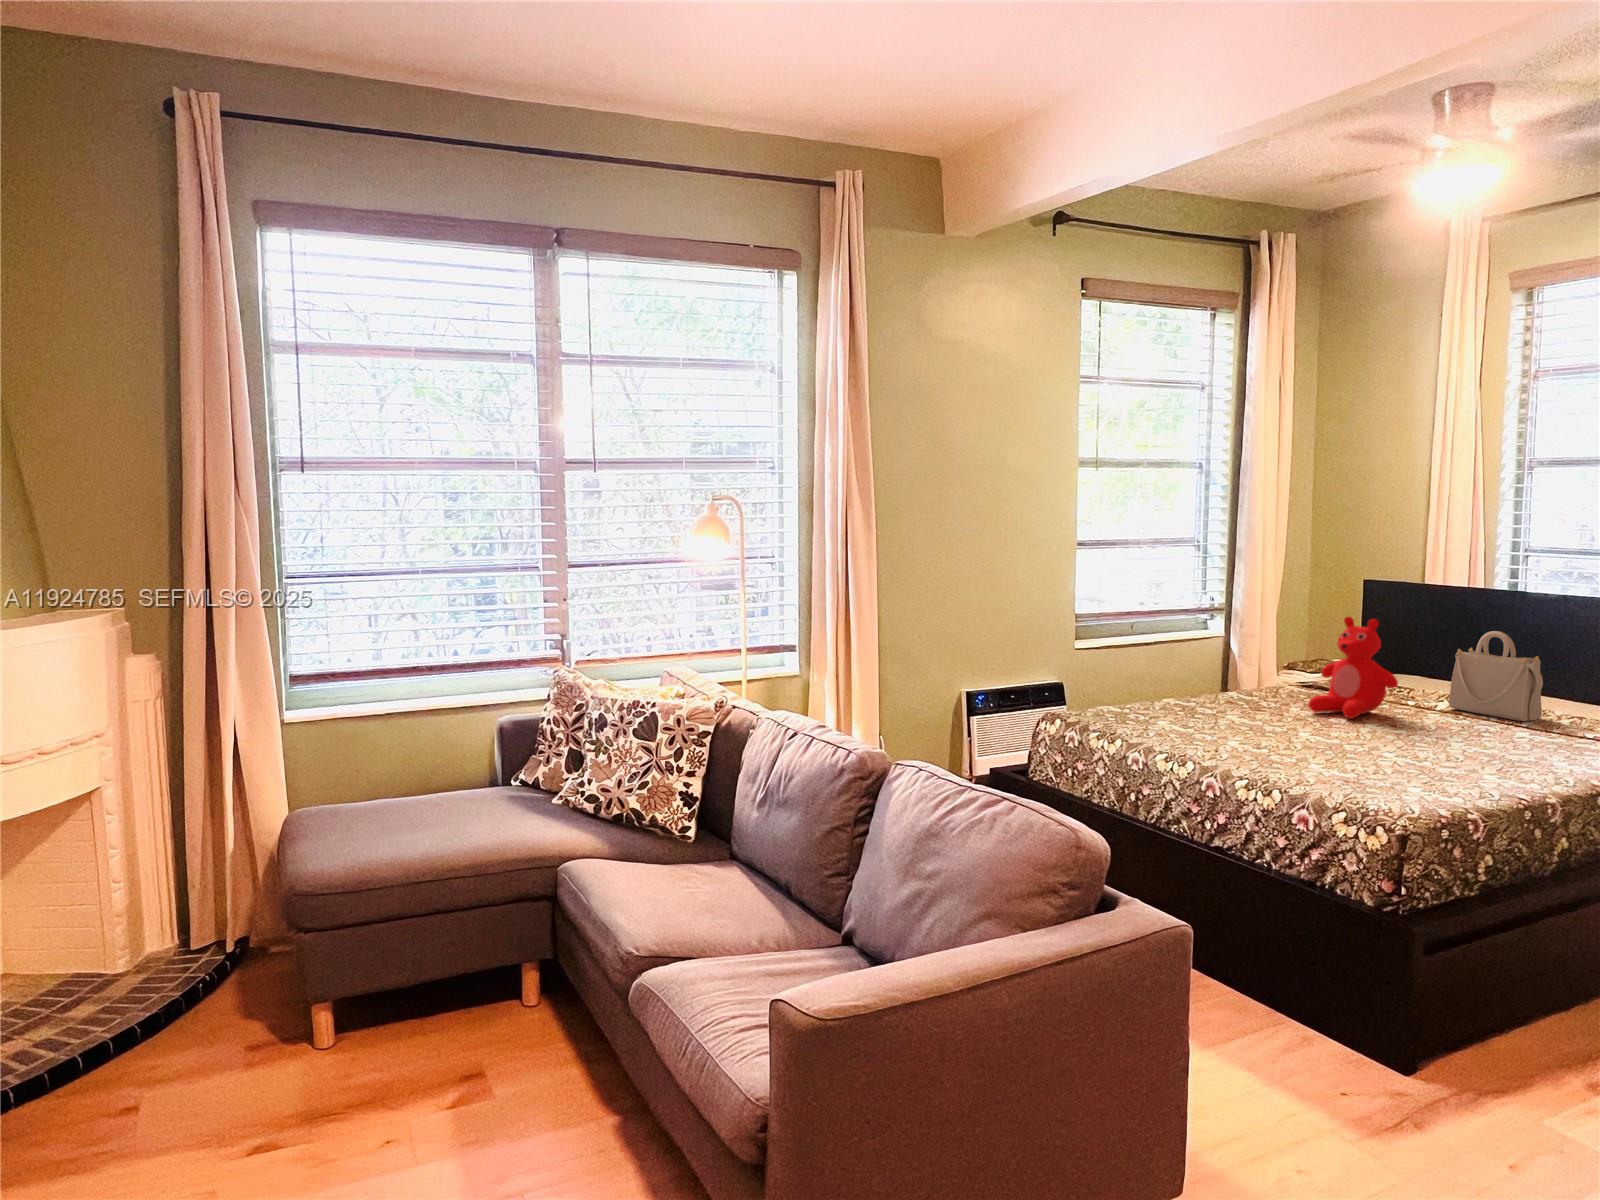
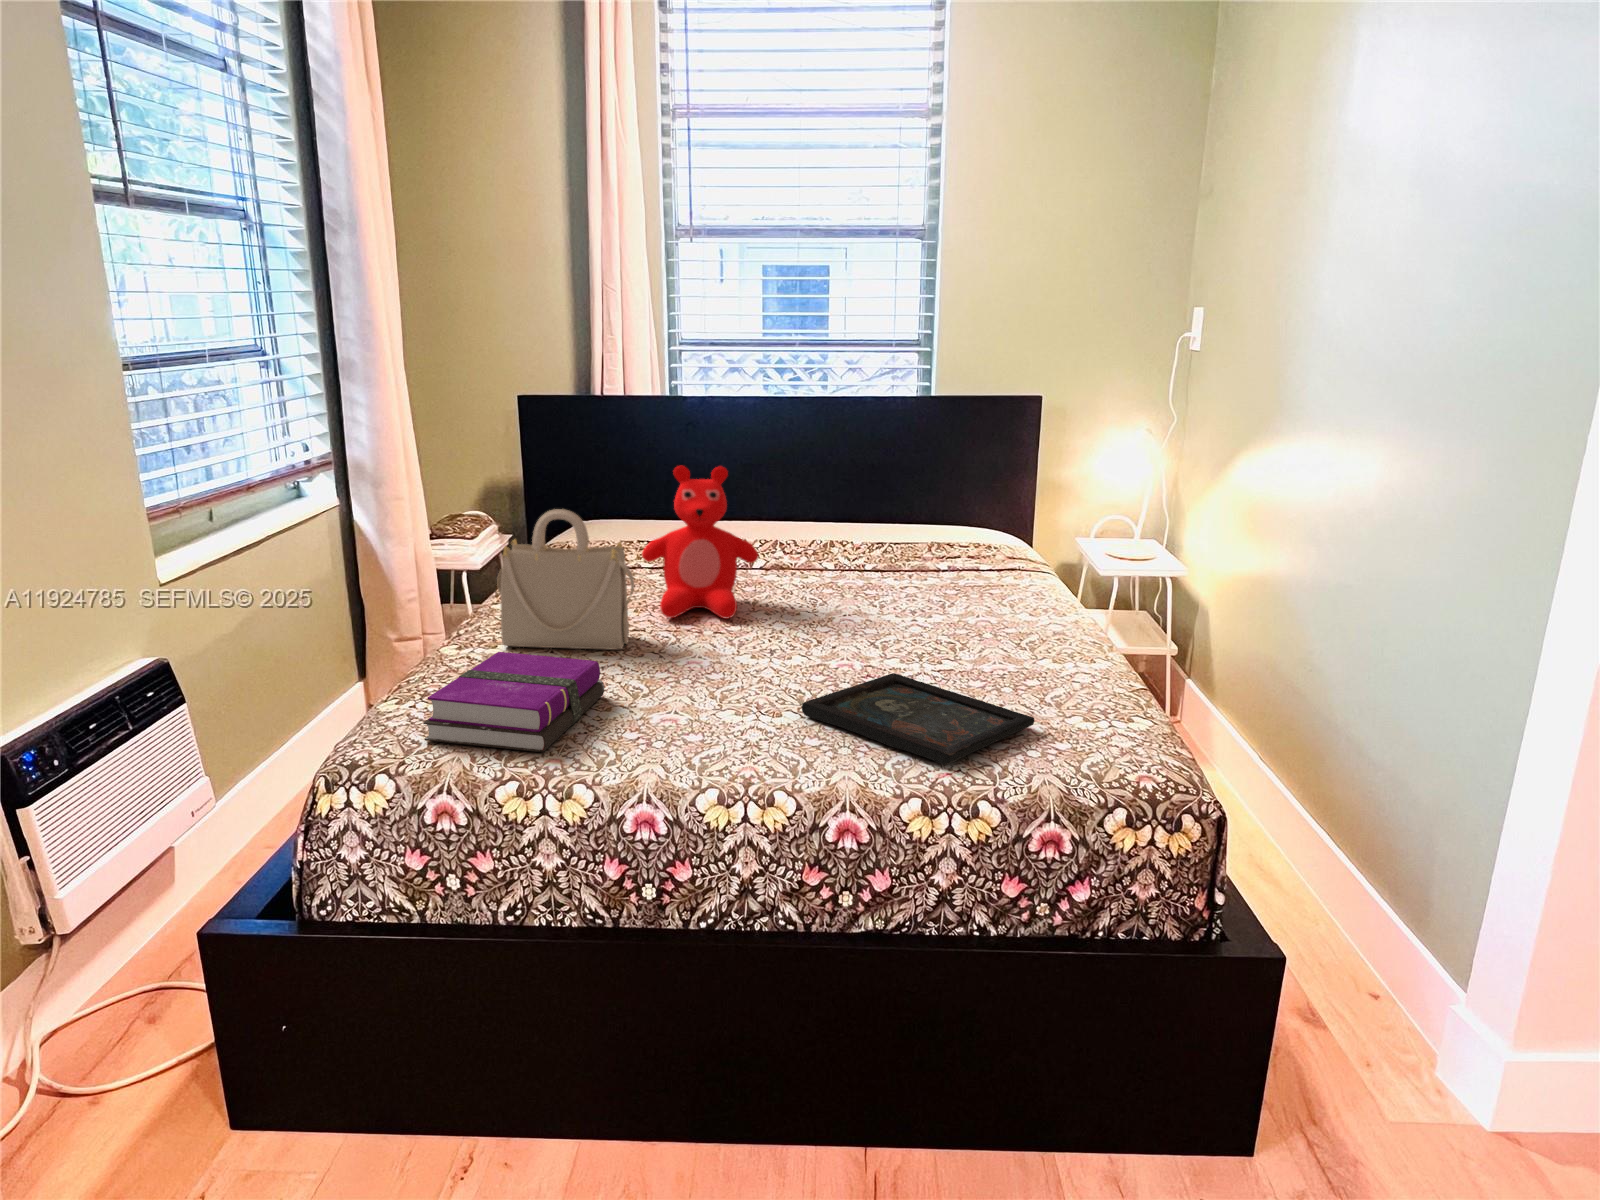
handbag: present [1449,631,1543,721] -> present [497,509,634,650]
notebook: none [1093,693,1198,729] -> present [423,652,604,752]
tray: none [1271,742,1386,780] -> present [802,673,1034,765]

